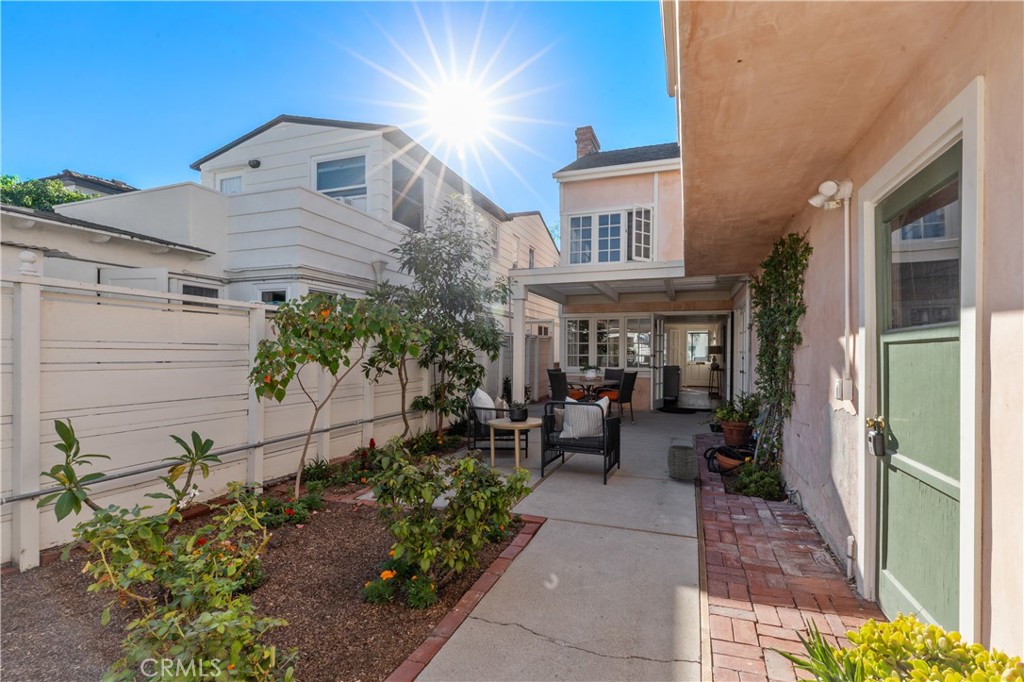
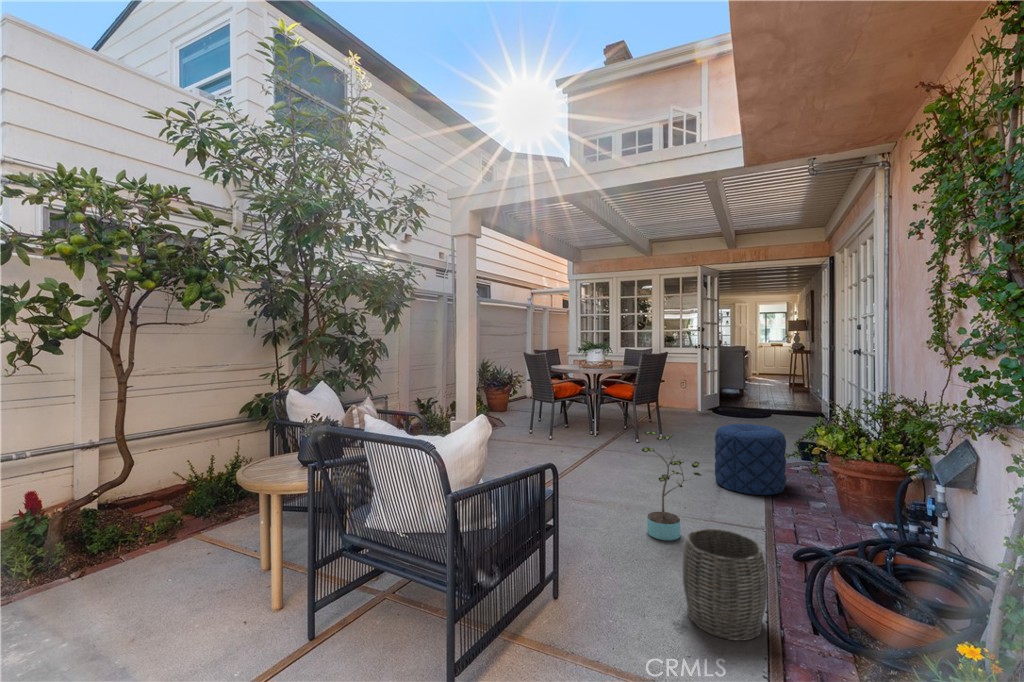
potted plant: none [643,412,670,460] -> present [642,431,701,540]
pouf: none [670,412,705,446] -> present [715,424,786,495]

